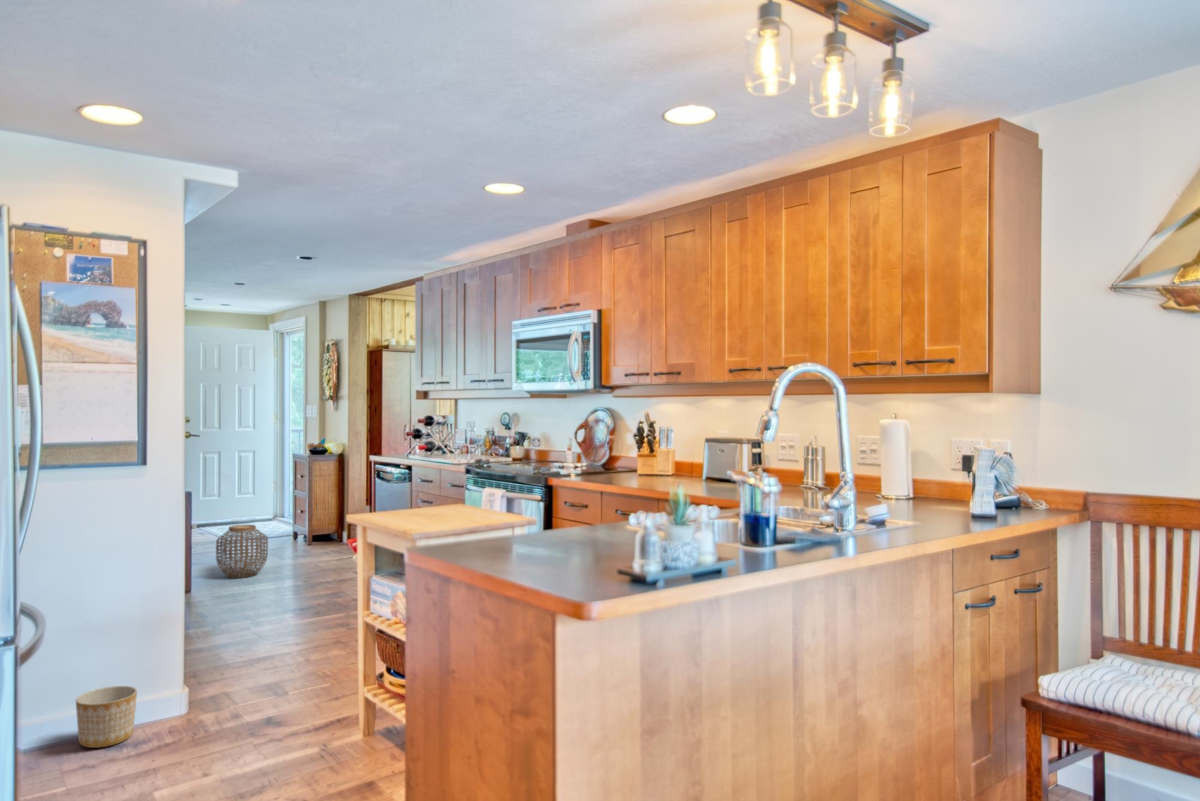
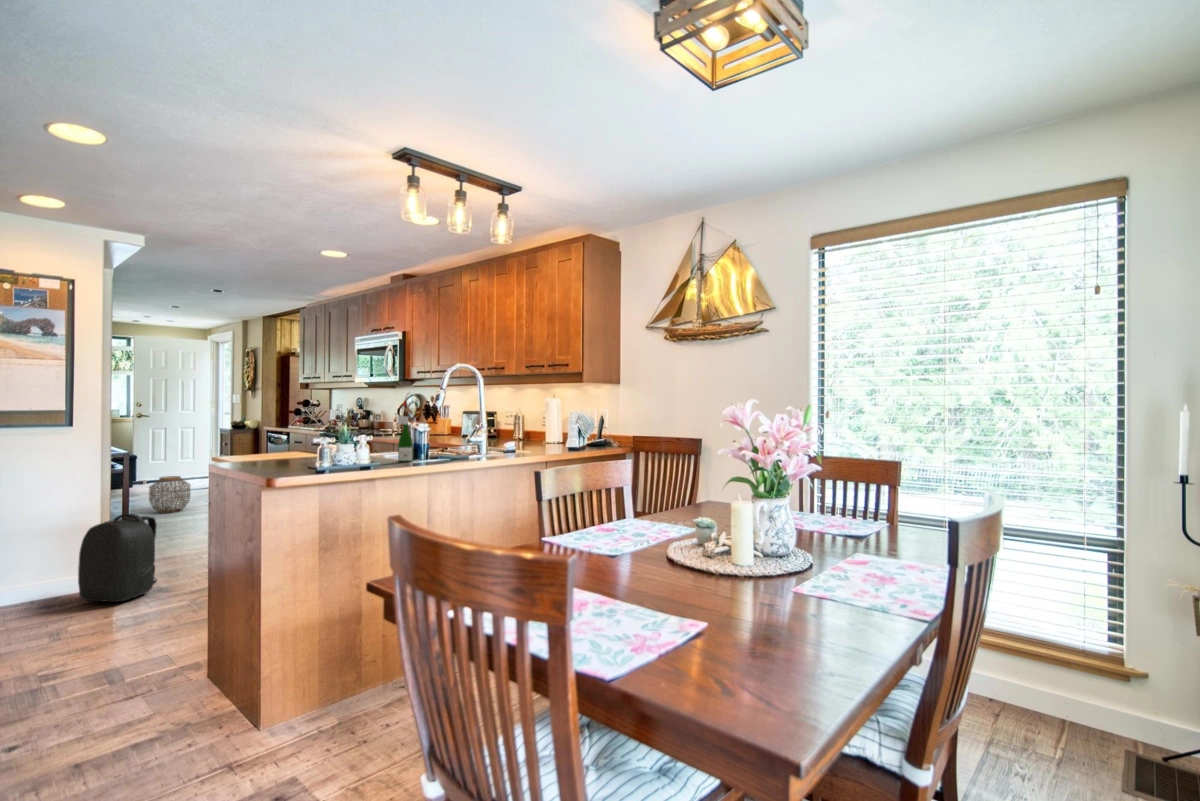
wine bottle: none [751,421,793,560] -> present [398,394,418,462]
backpack: none [161,605,269,749] -> present [78,514,157,602]
planter: present [76,686,137,748] -> none [17,568,64,606]

